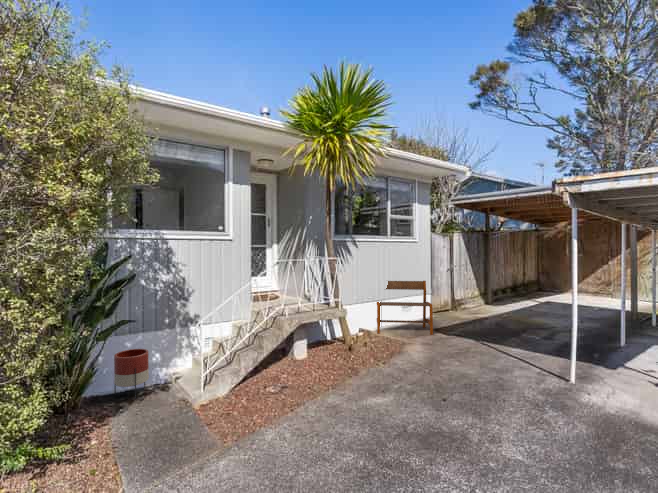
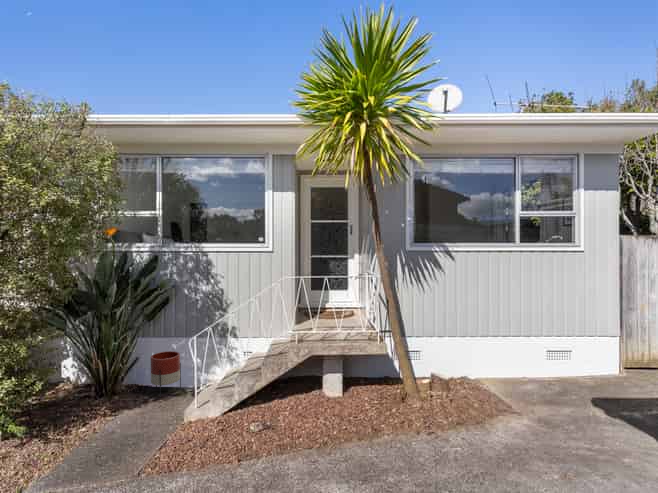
bench: present [377,281,433,335] -> none [483,308,582,407]

